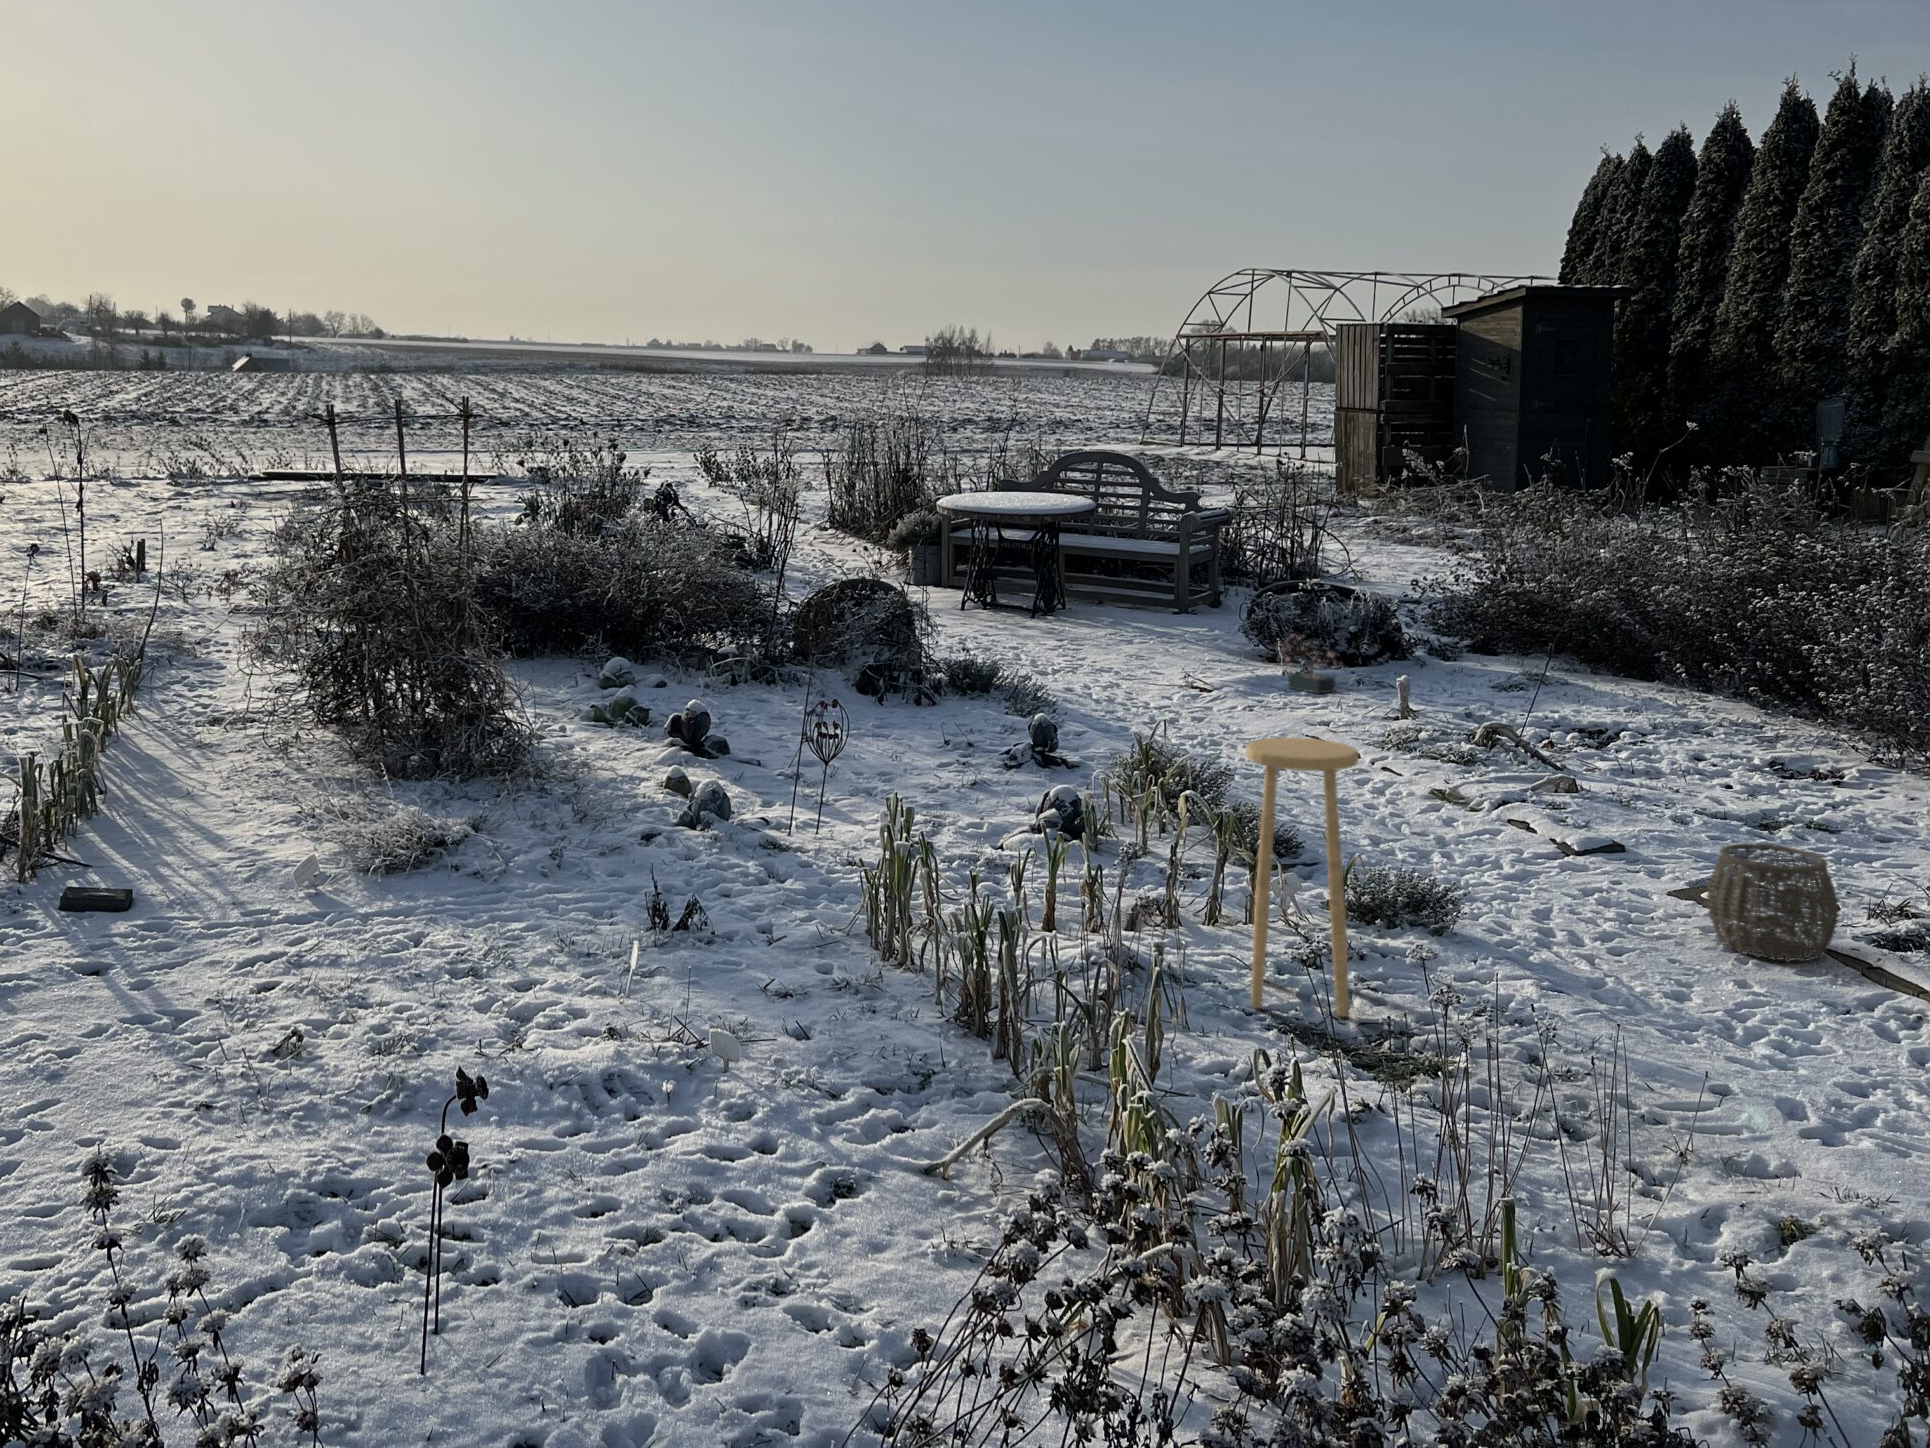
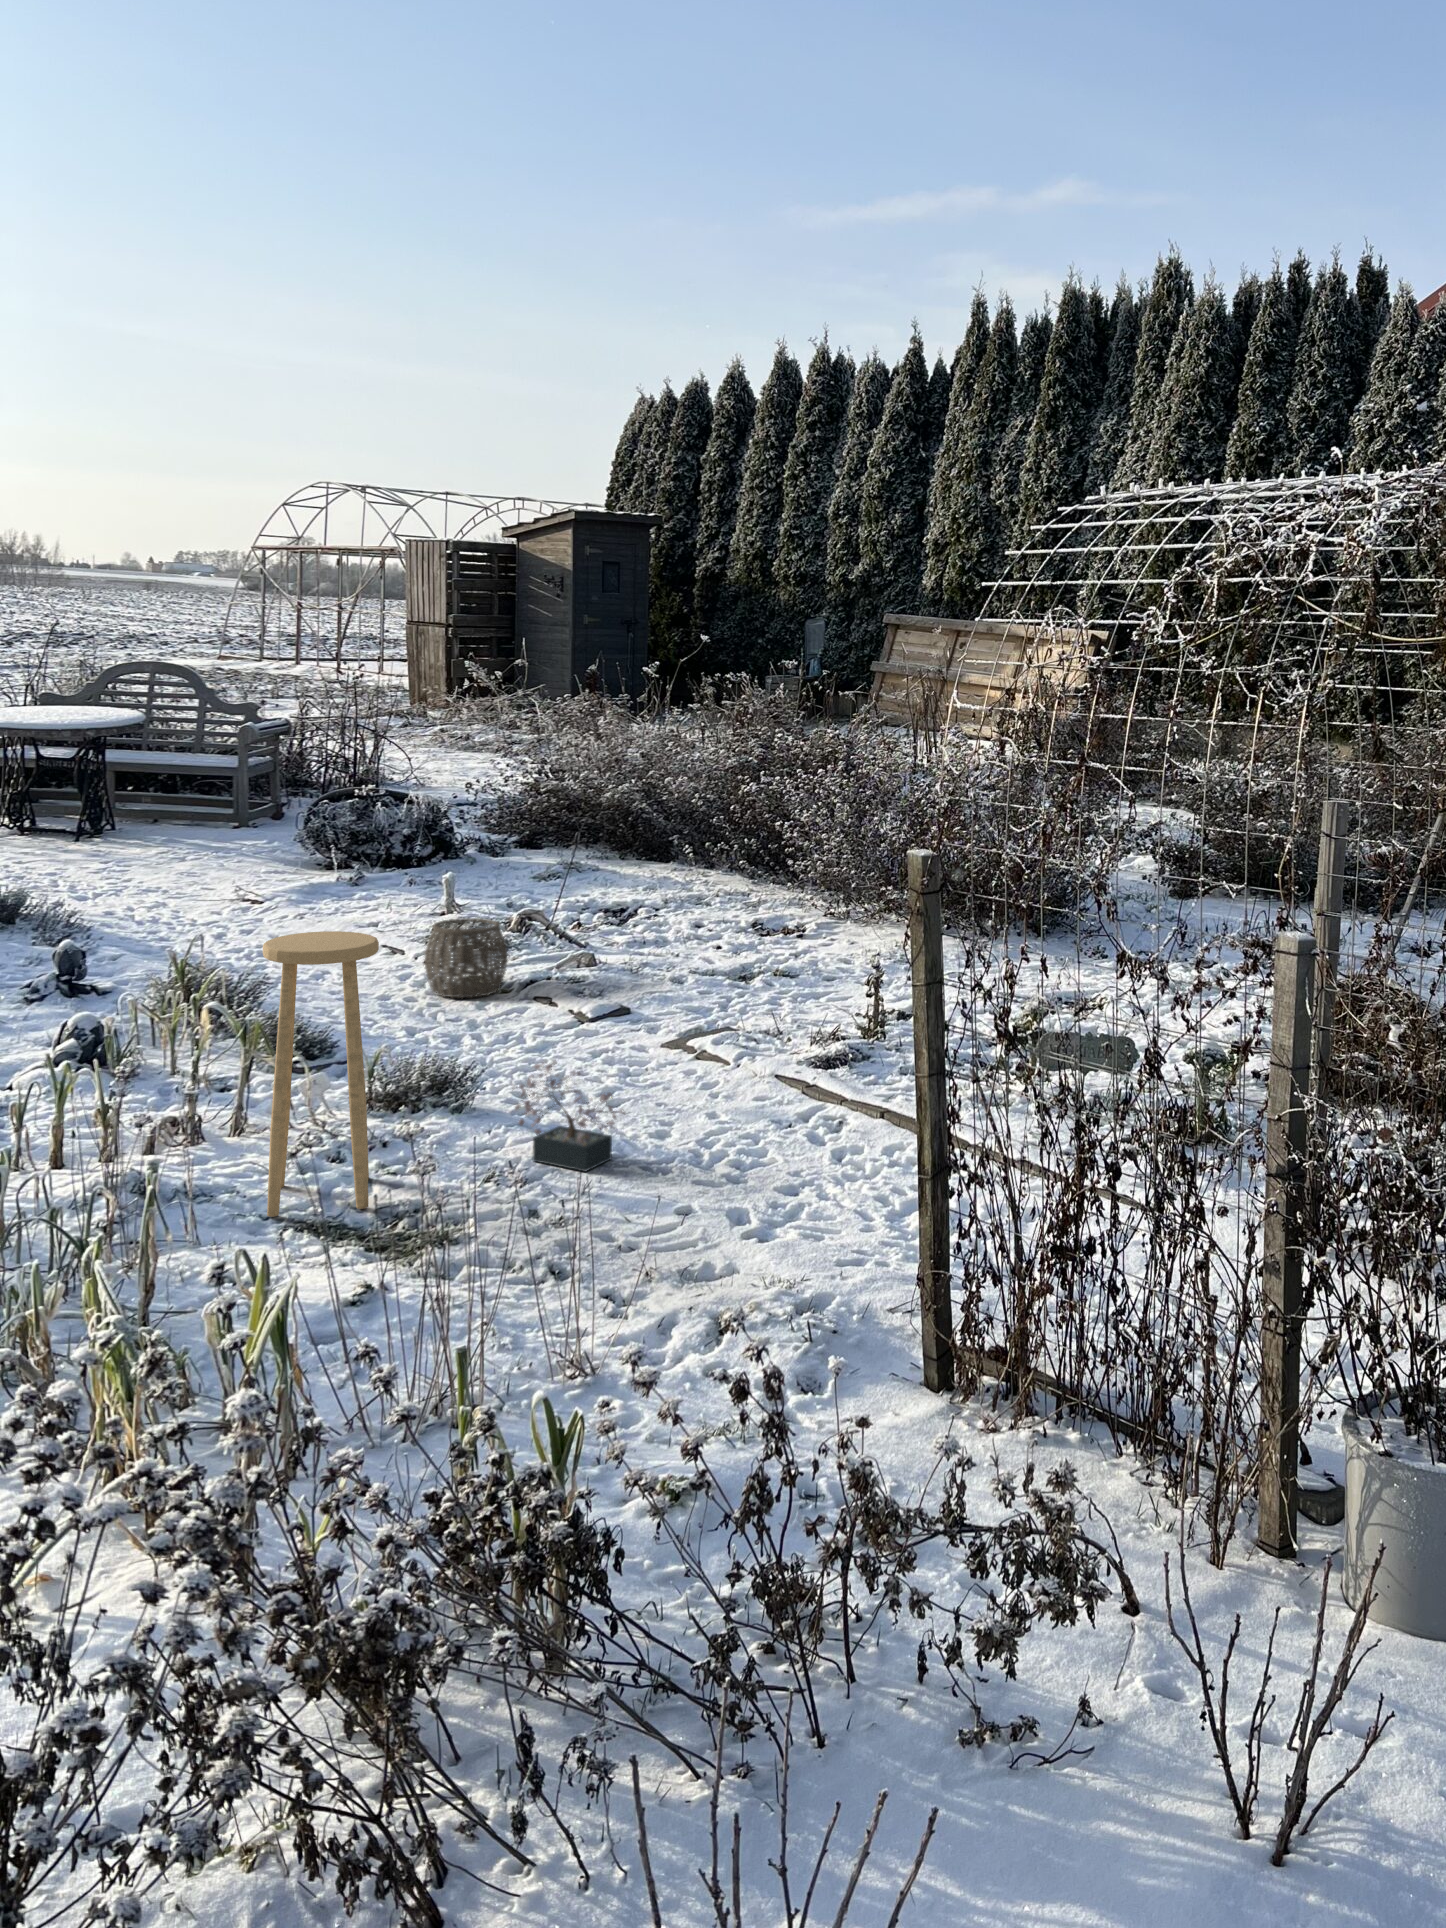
decorative plant: present [1280,635,1341,694] -> present [515,1060,624,1171]
woven basket: present [1707,843,1839,962] -> present [424,918,508,998]

